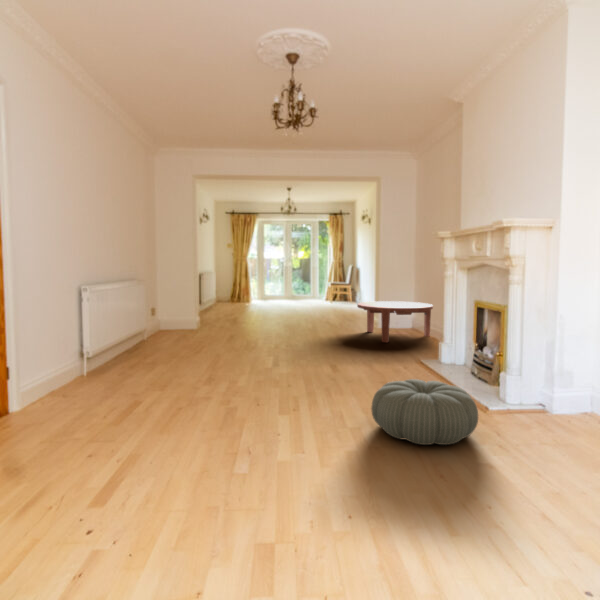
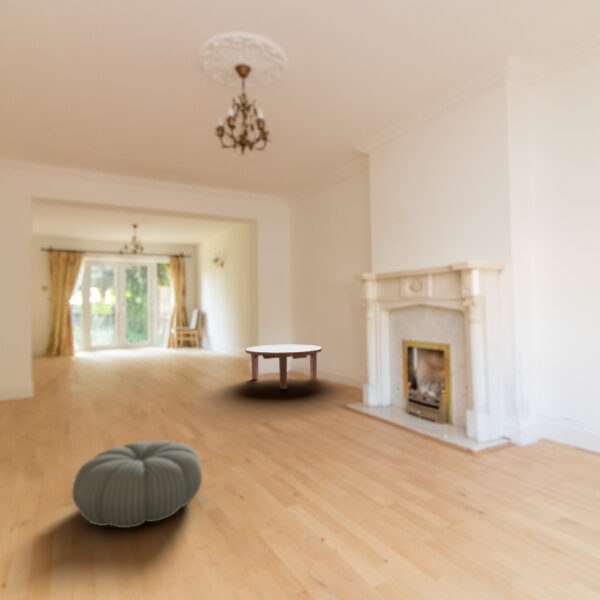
pouf: present [371,379,478,445] -> present [72,440,202,528]

